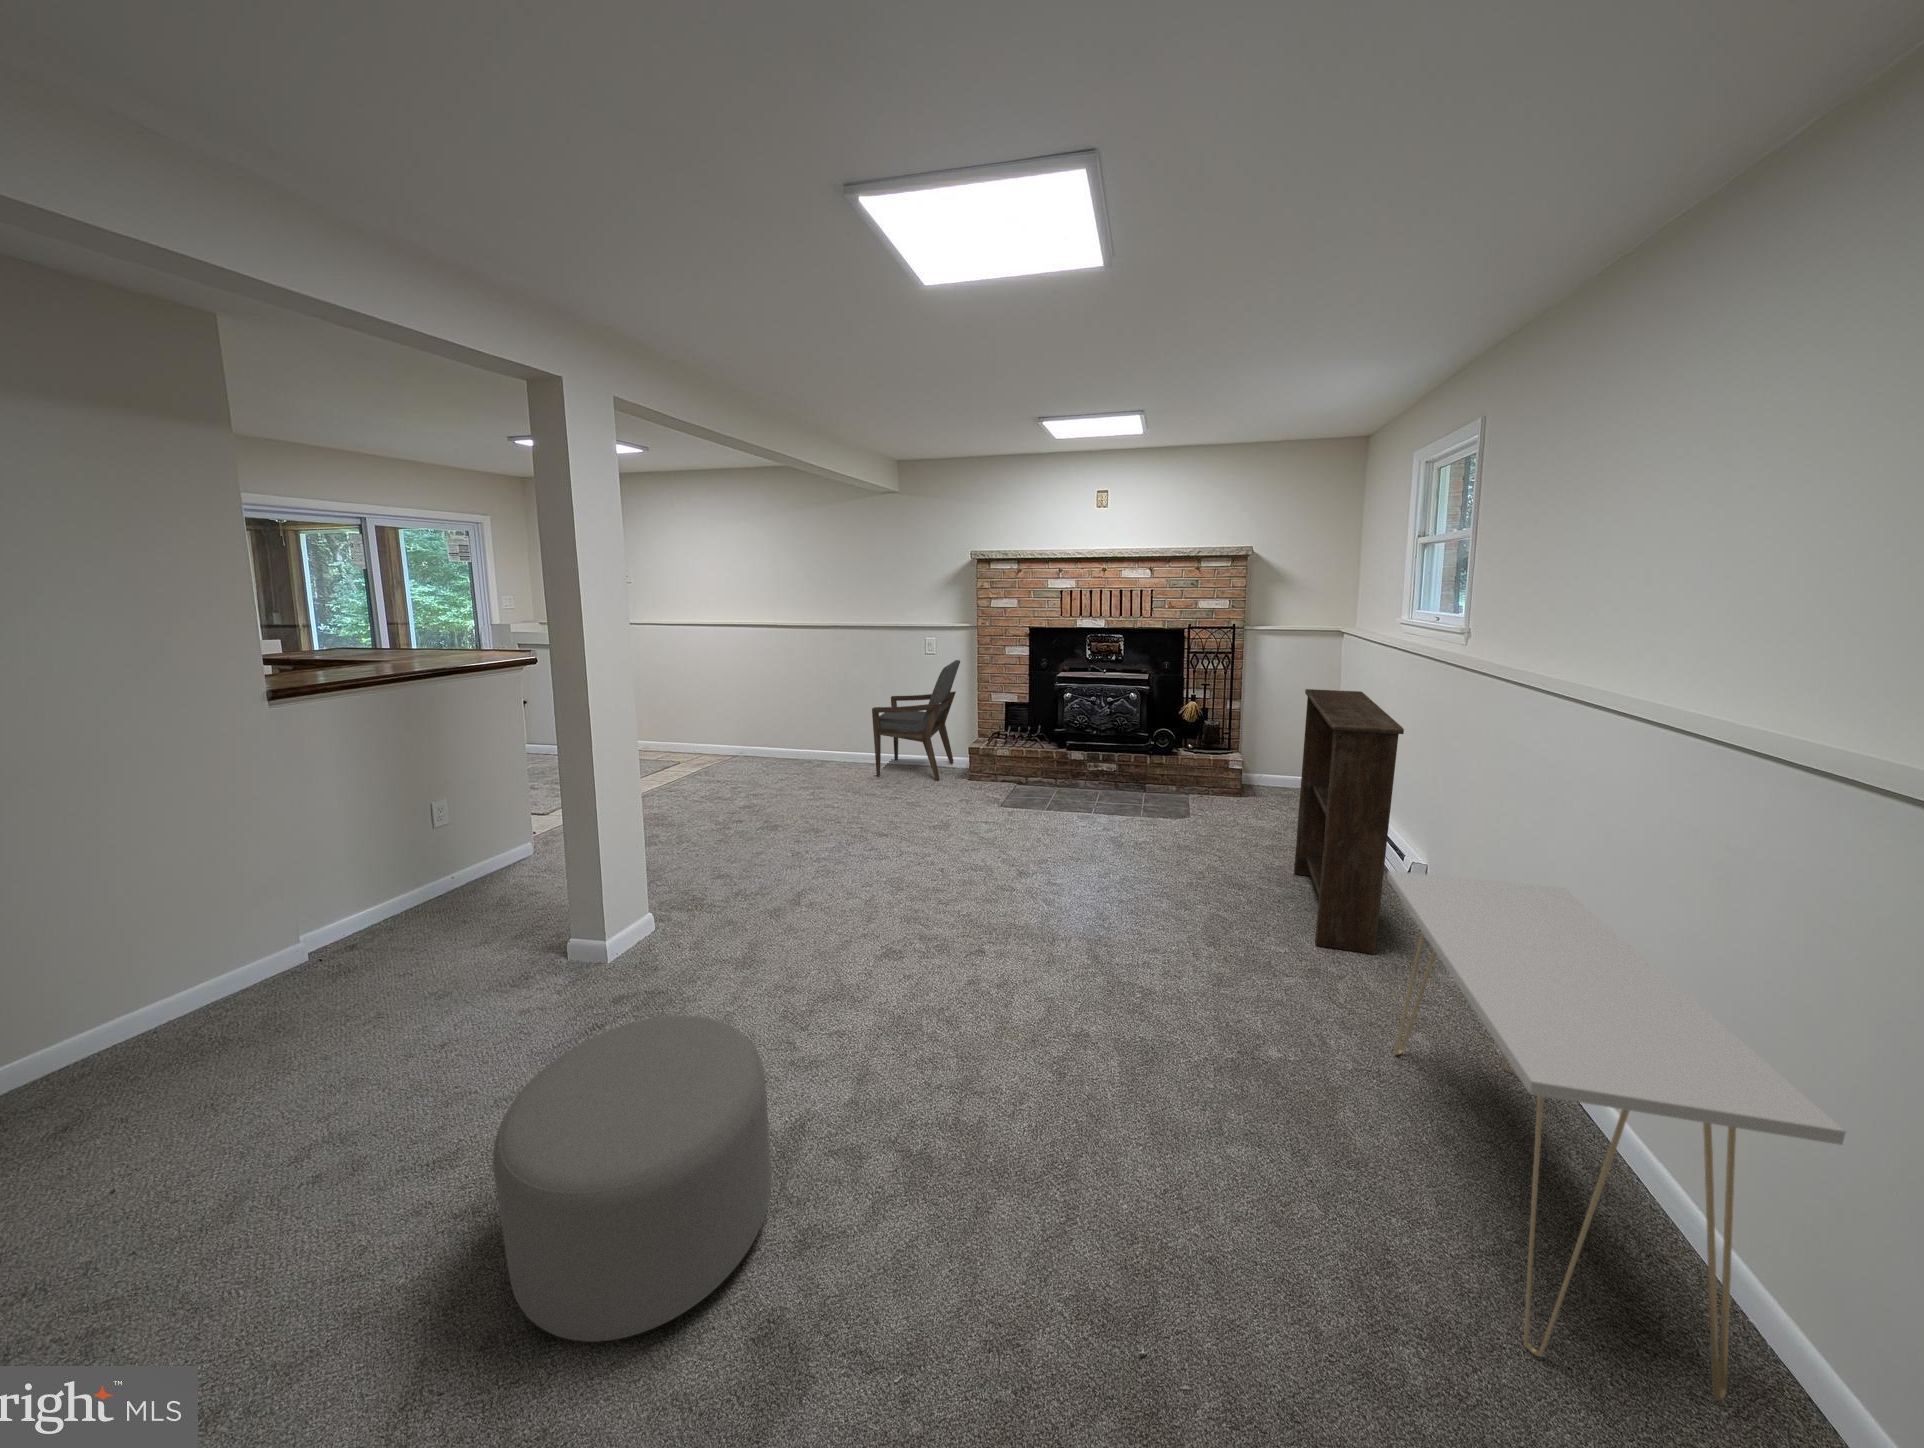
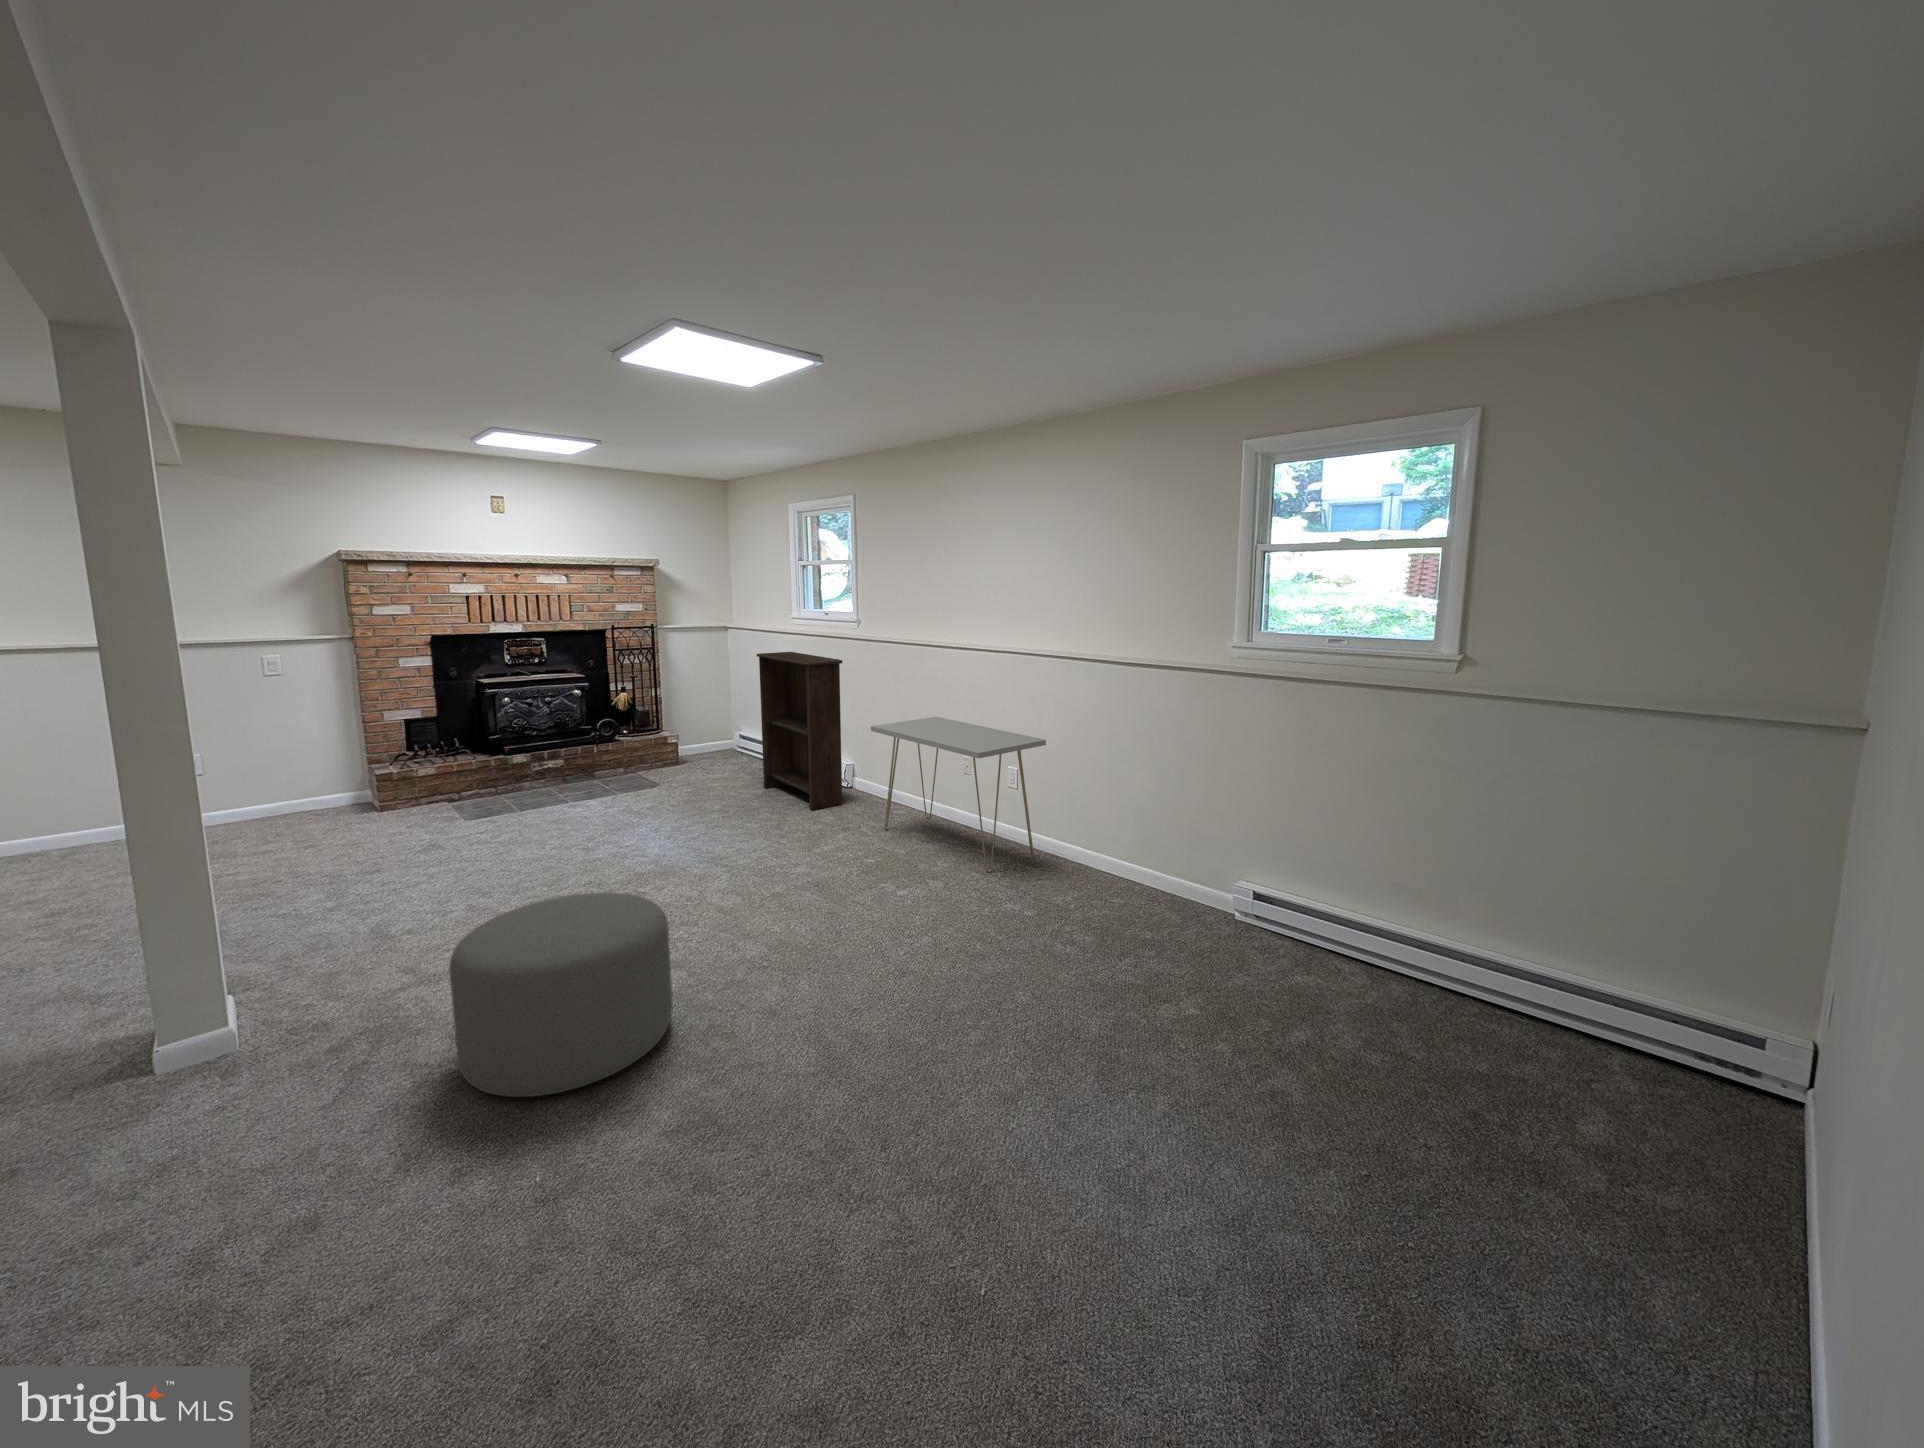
armchair: present [872,660,960,780] -> none [219,680,347,839]

